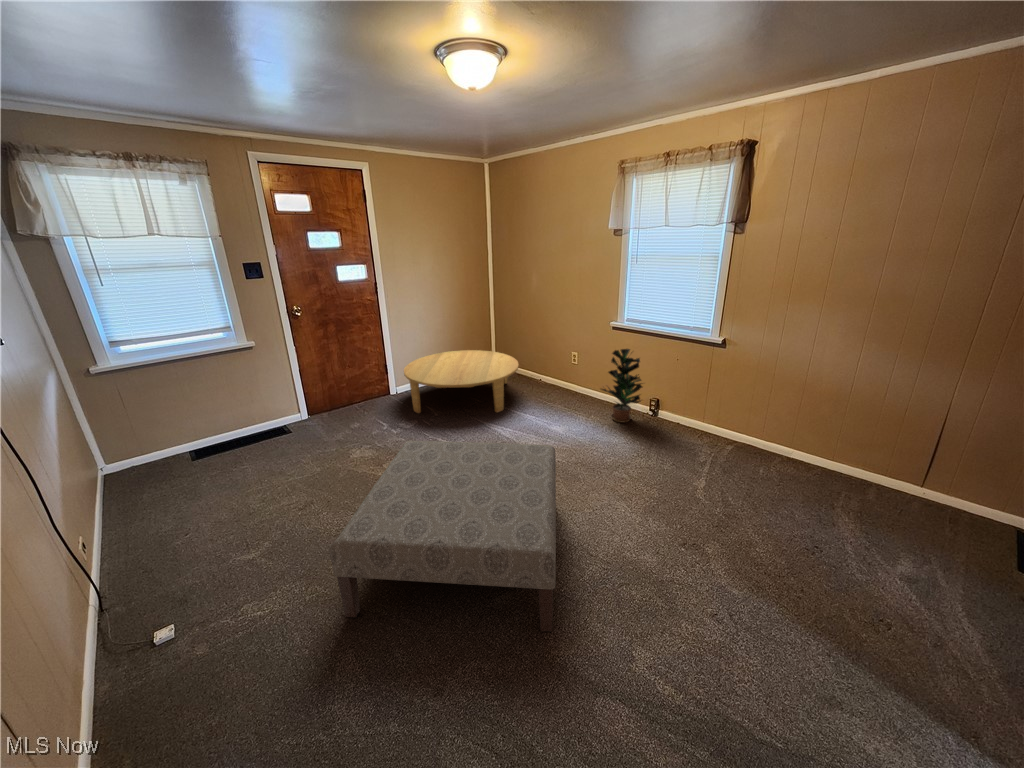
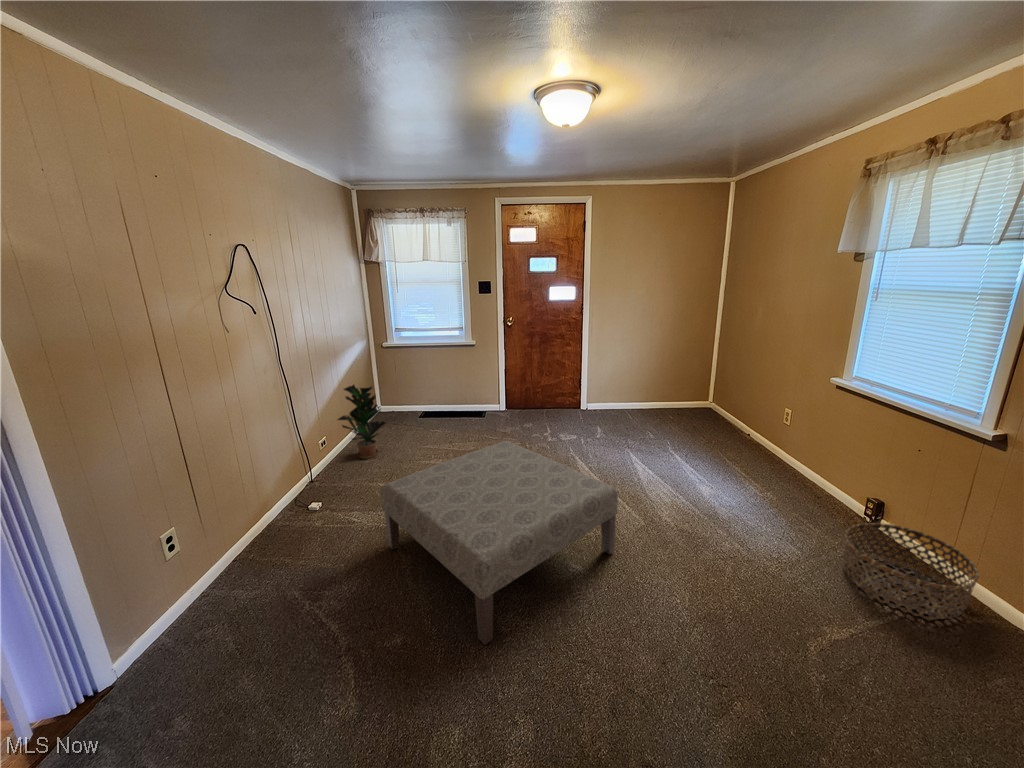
potted plant: present [601,349,642,422] -> present [338,385,385,459]
coffee table: present [404,350,518,413] -> none [583,380,710,453]
basket: none [665,409,733,457] -> present [842,523,979,620]

